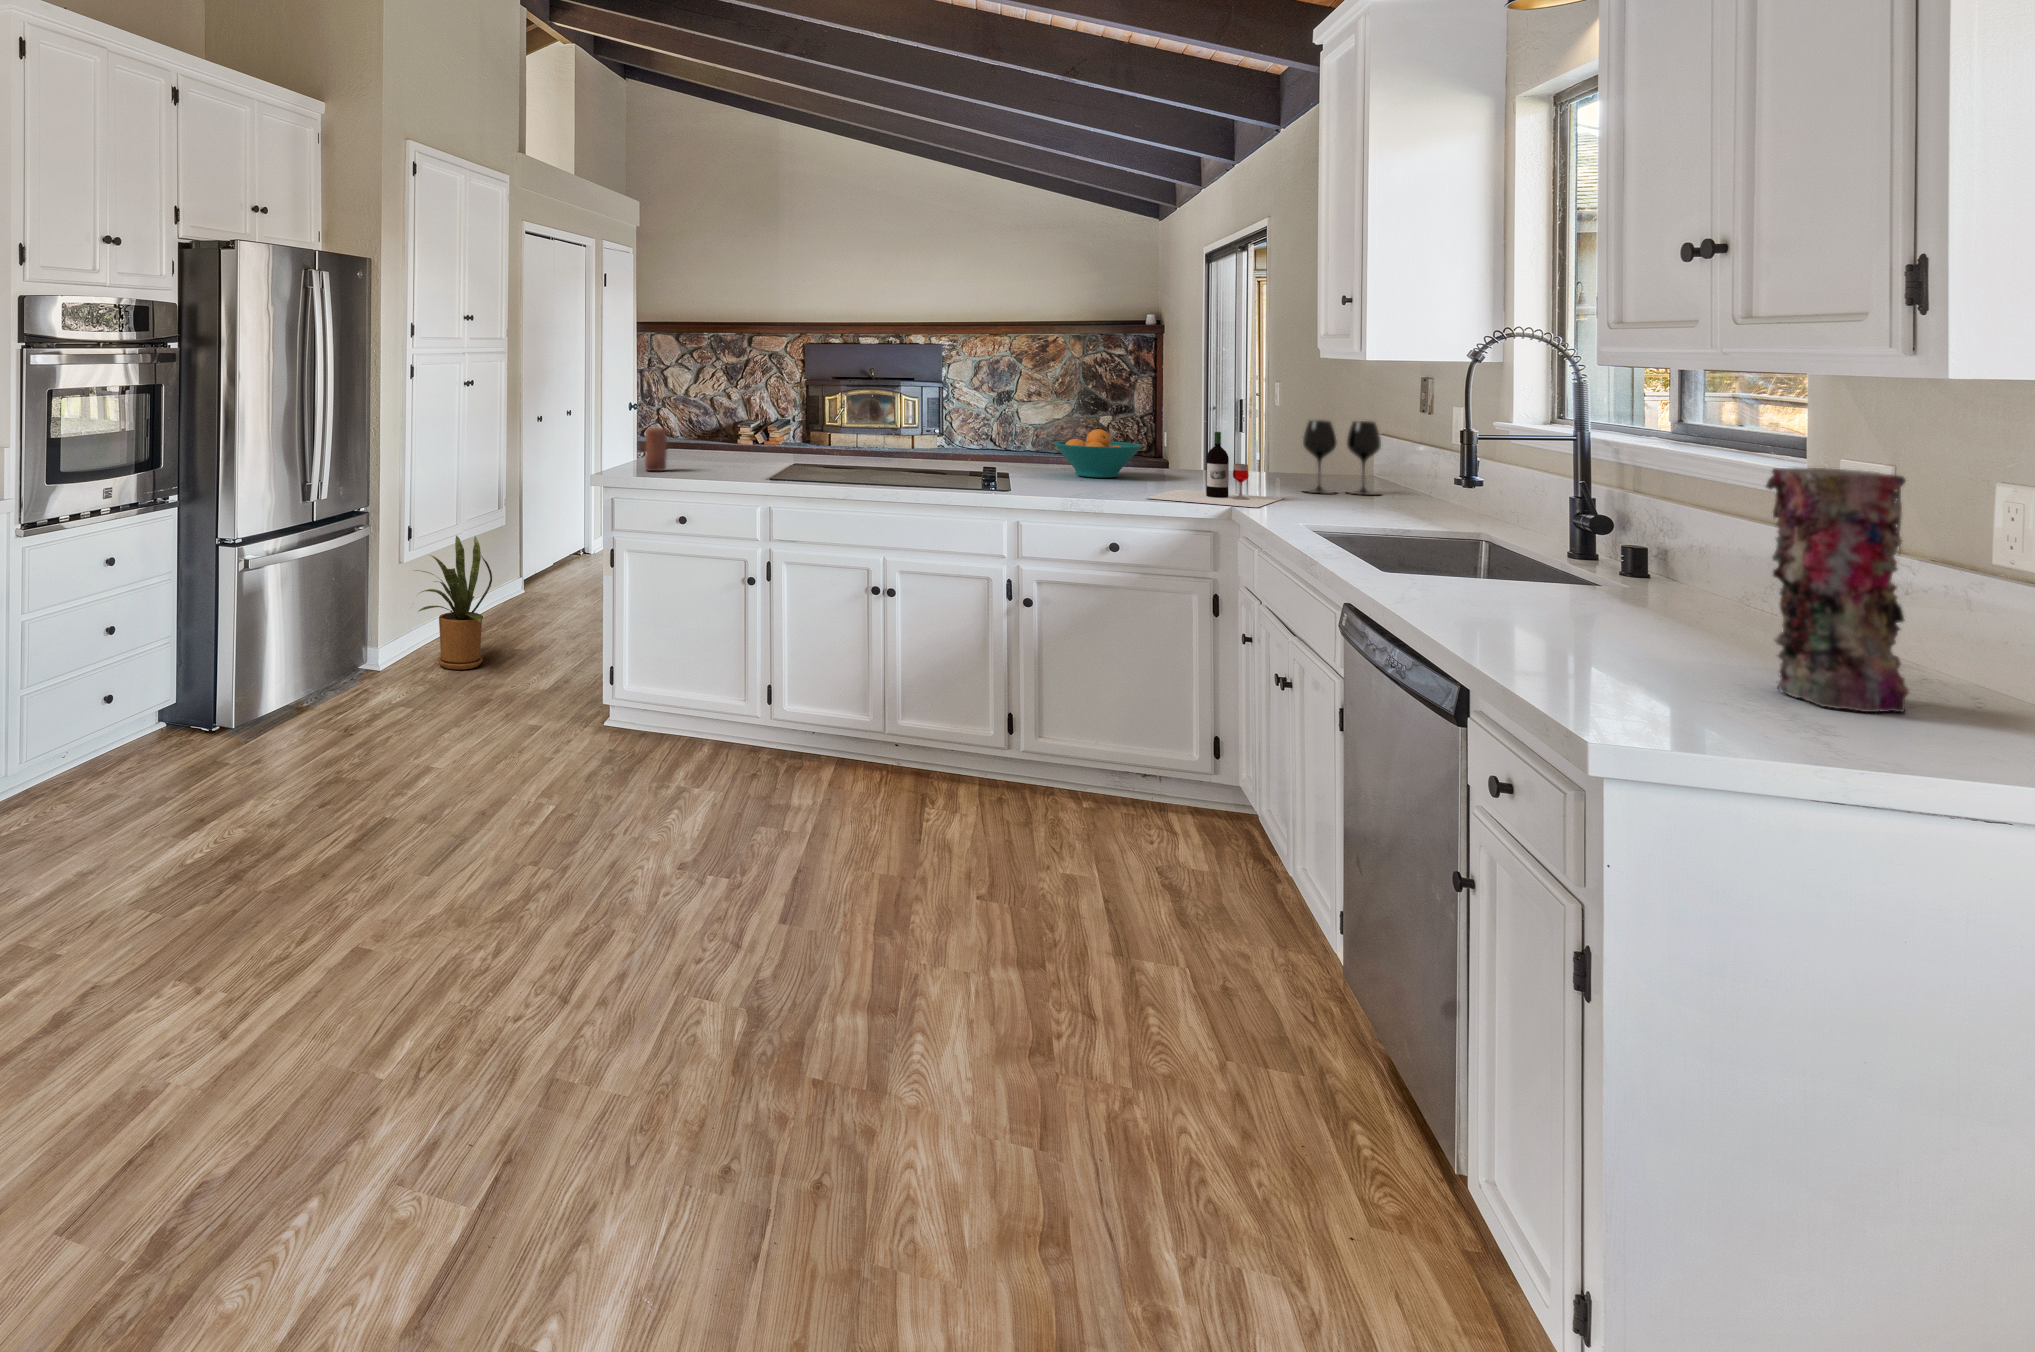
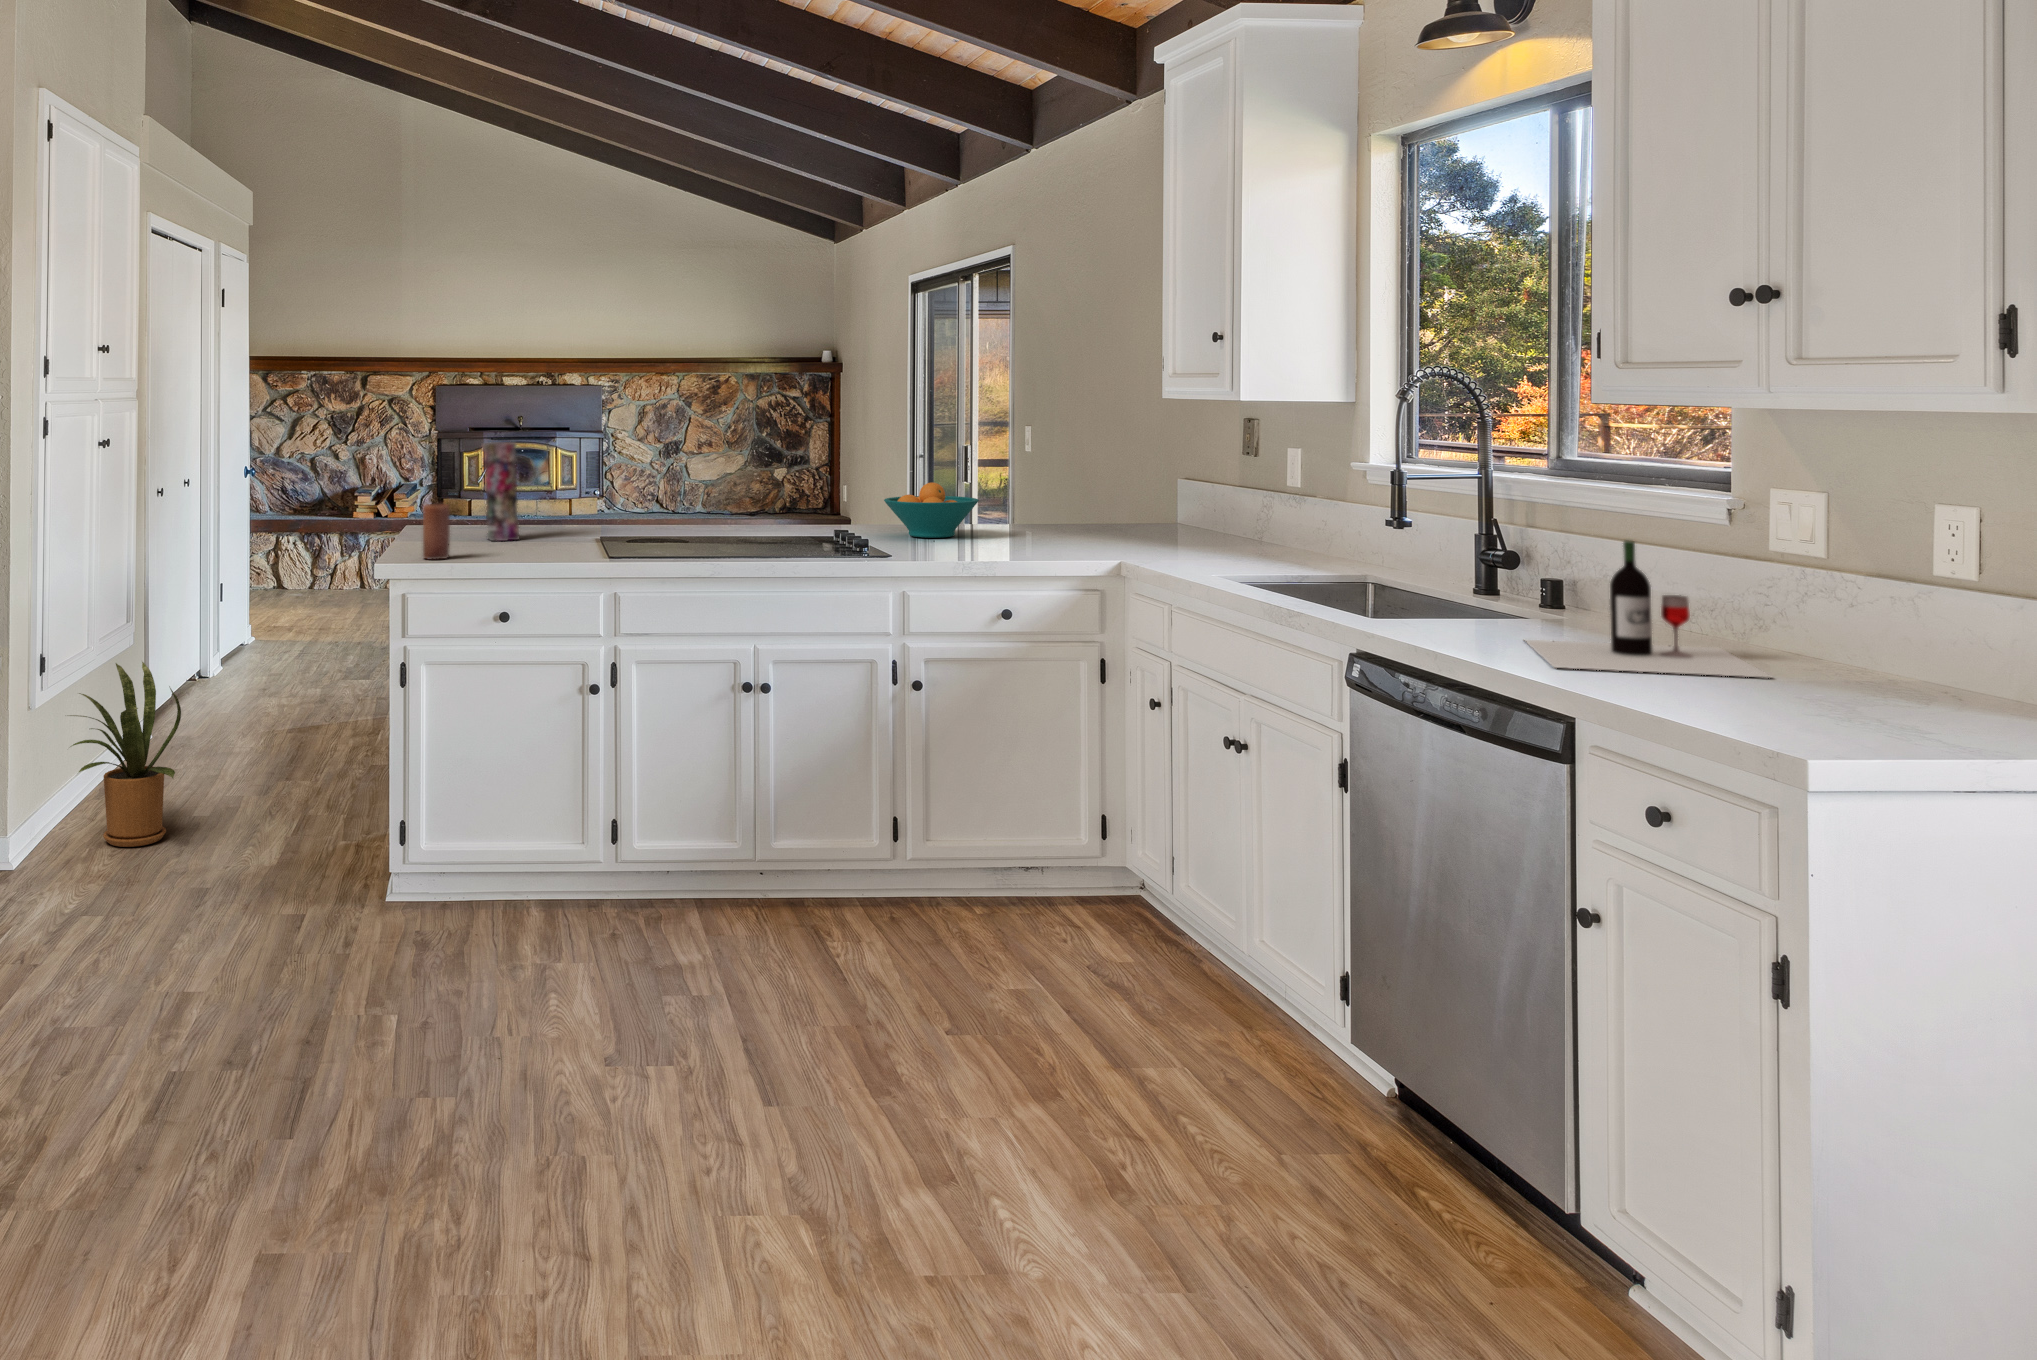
wine glass: present [1303,420,1381,495] -> none [1149,463,1225,542]
wine bottle: present [1147,432,1283,507] -> present [1526,541,1769,677]
vase: present [1766,468,1909,712] -> present [481,442,520,541]

